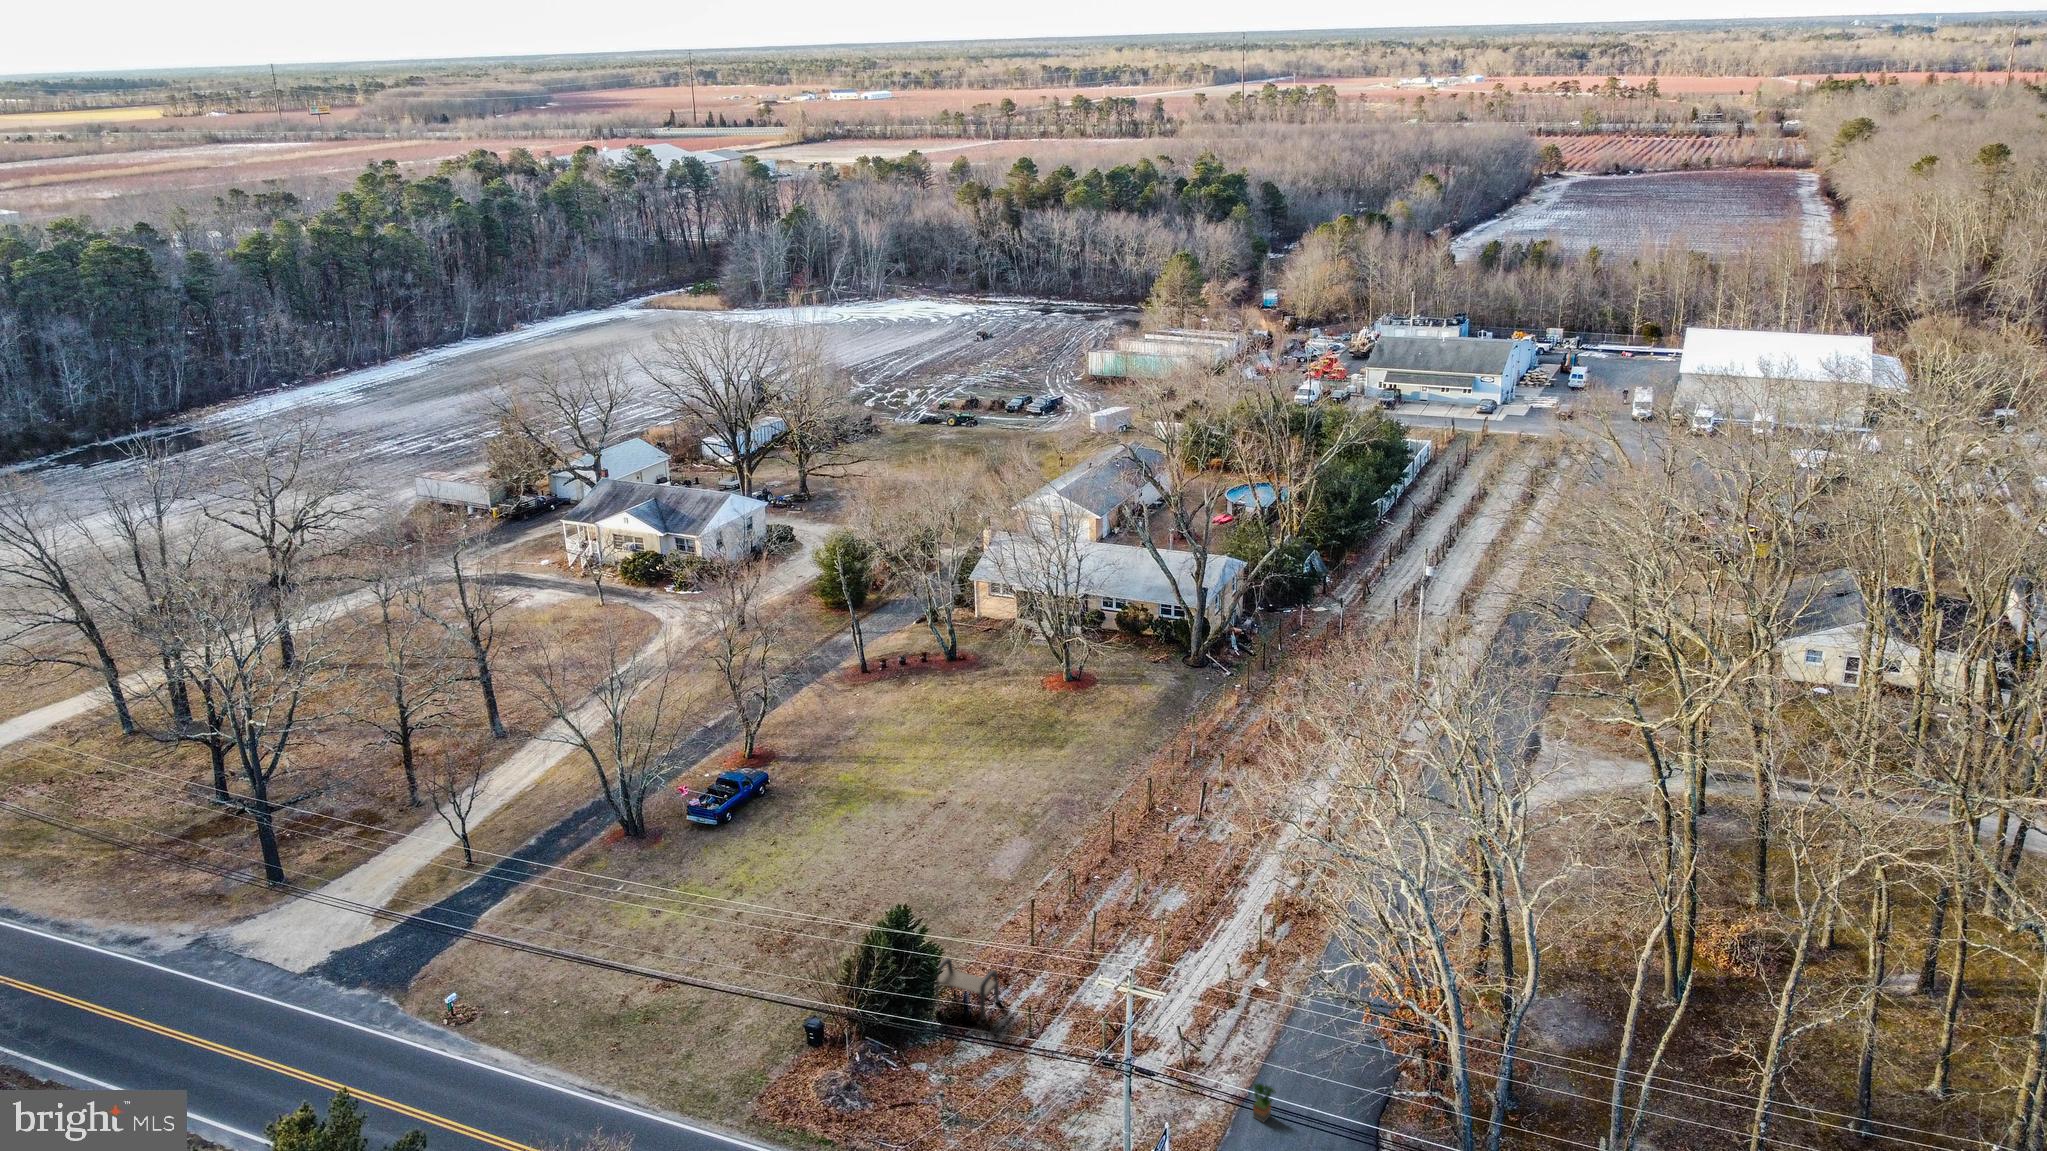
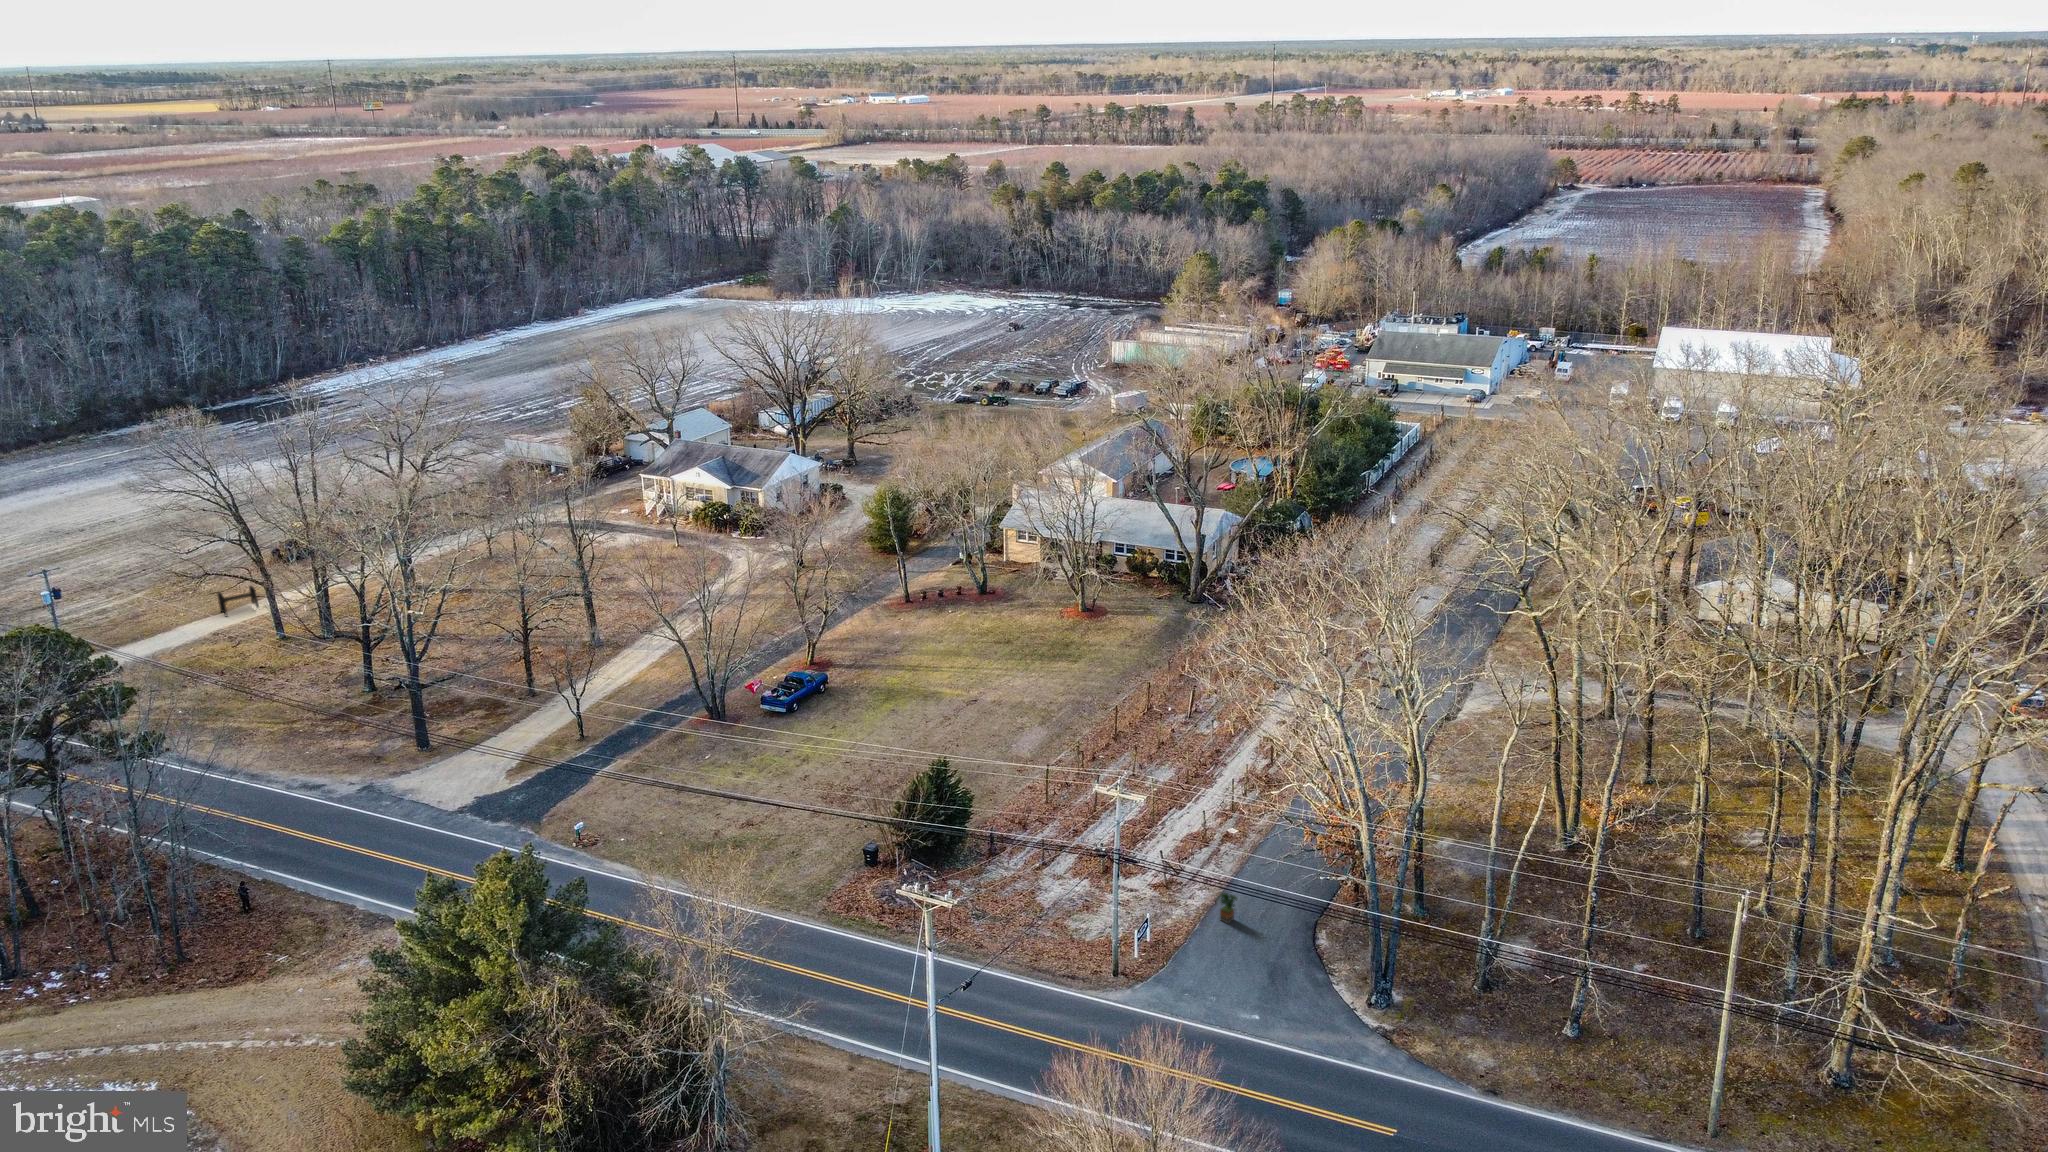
bench: present [936,958,999,1020] -> present [217,586,259,617]

